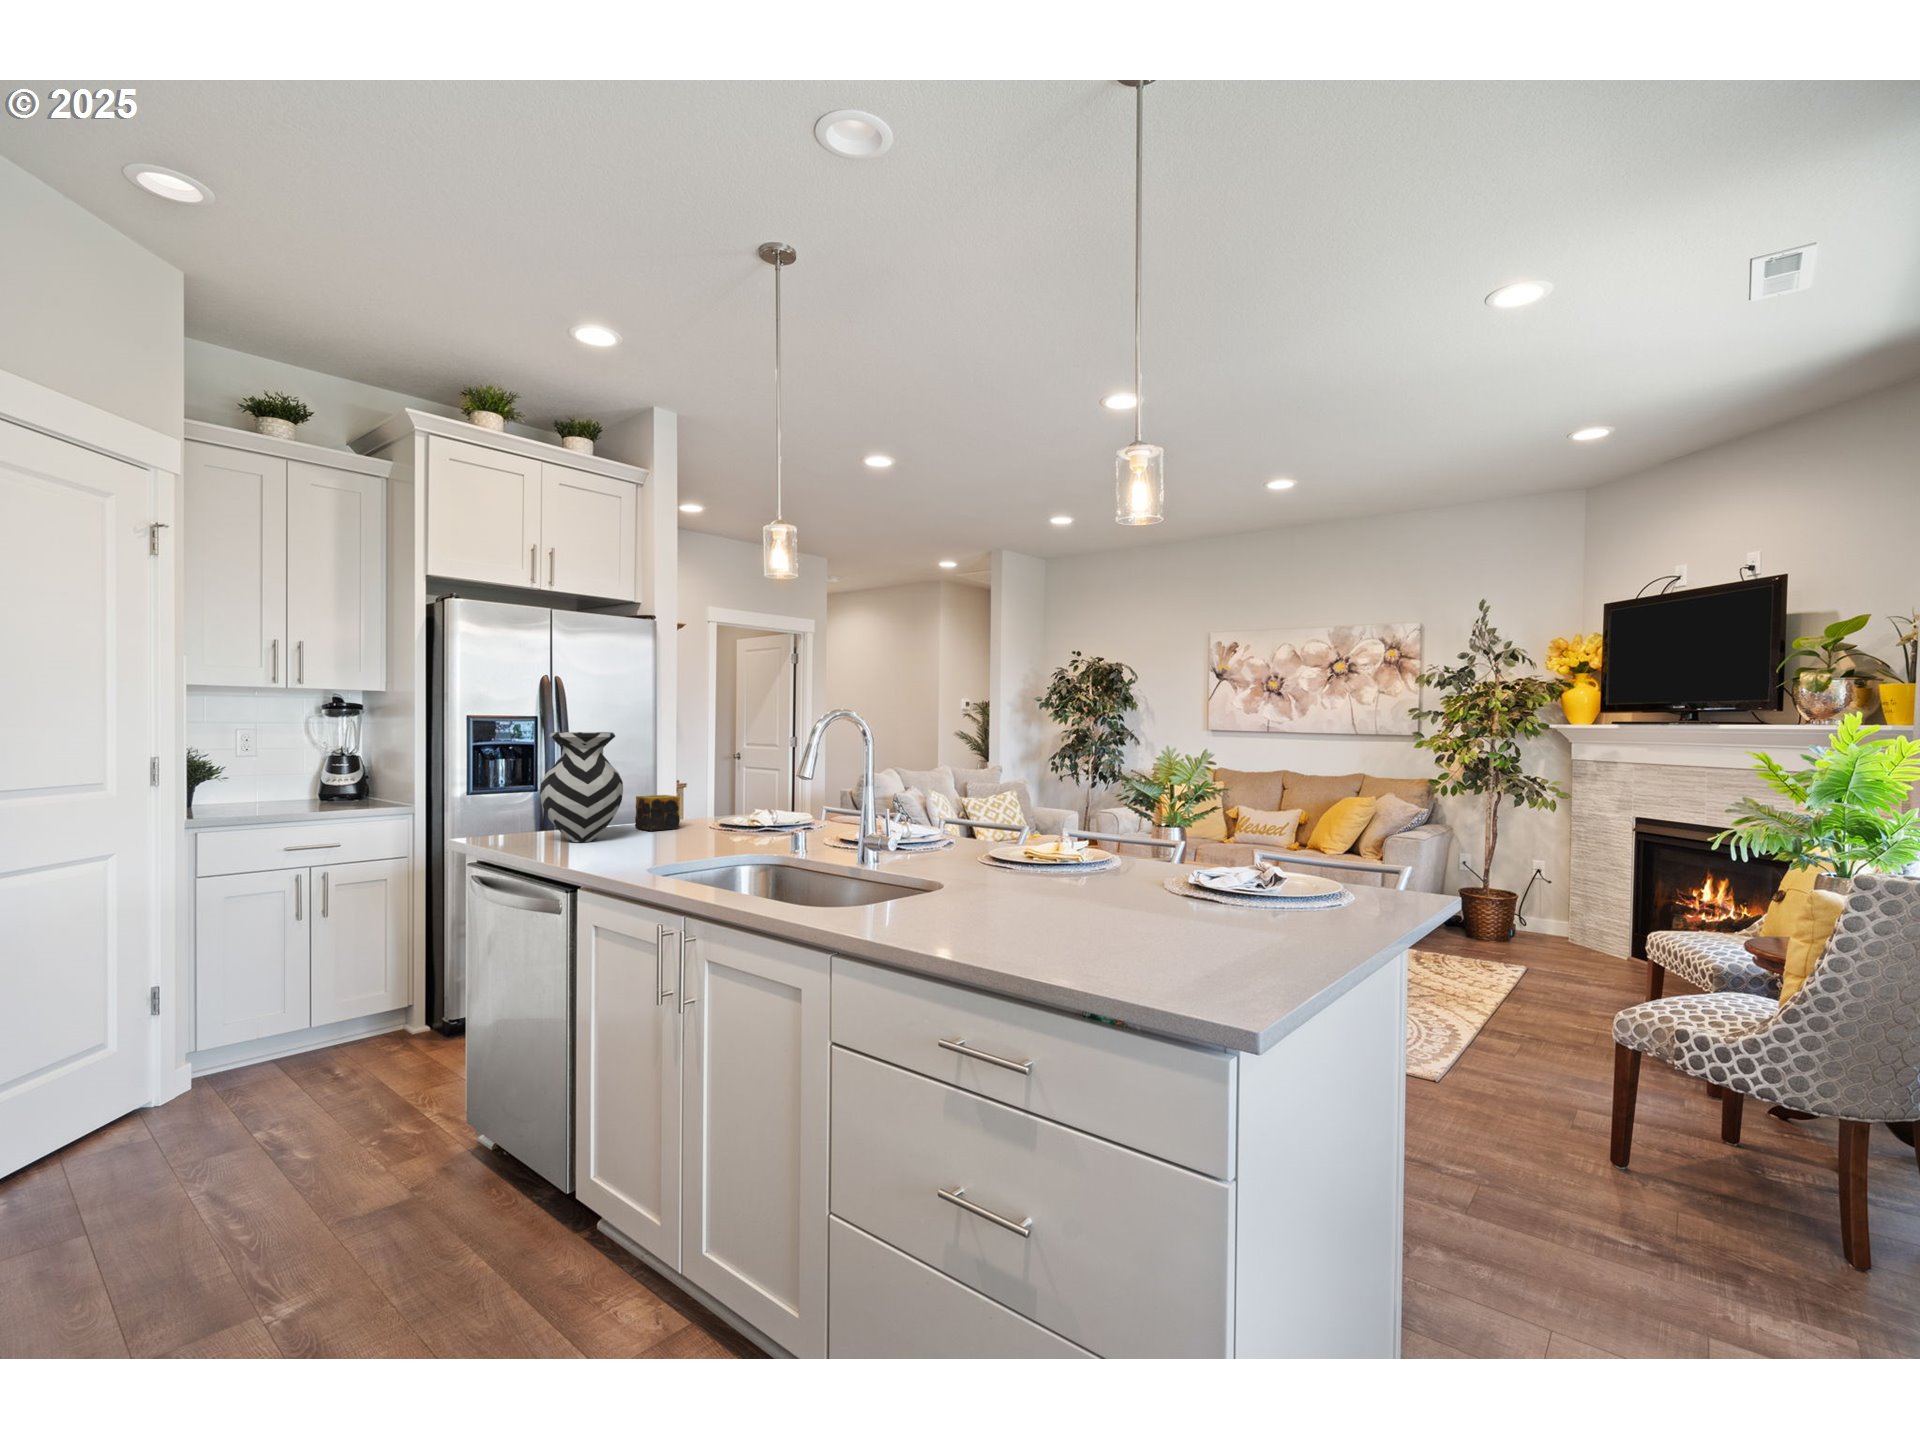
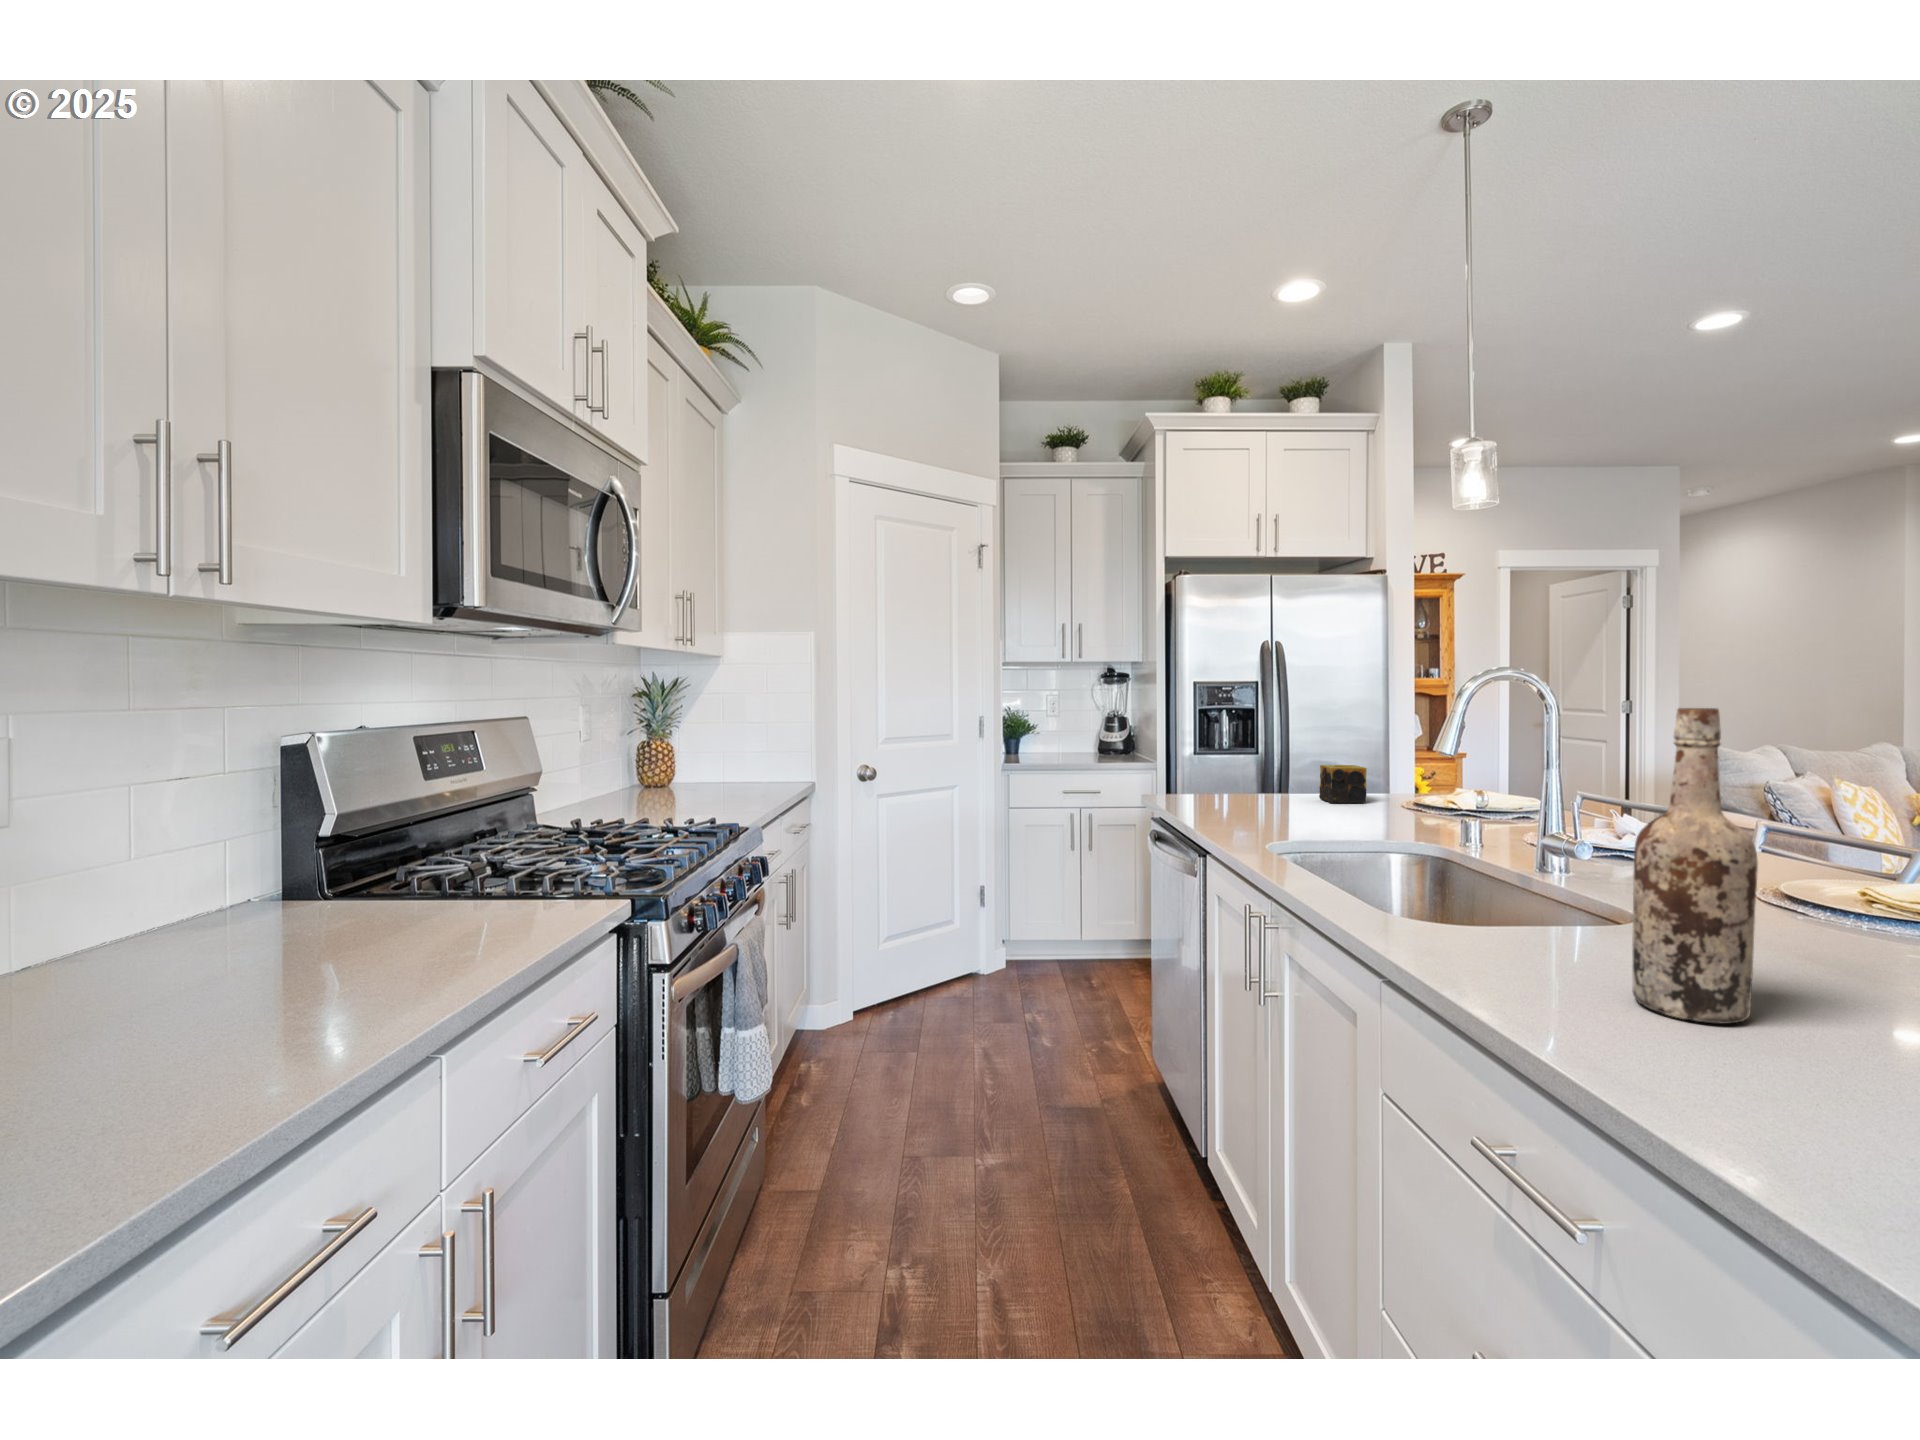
vase: present [540,732,623,842] -> none [1212,697,1294,808]
wine bottle: none [983,745,1041,938] -> present [1632,708,1758,1024]

